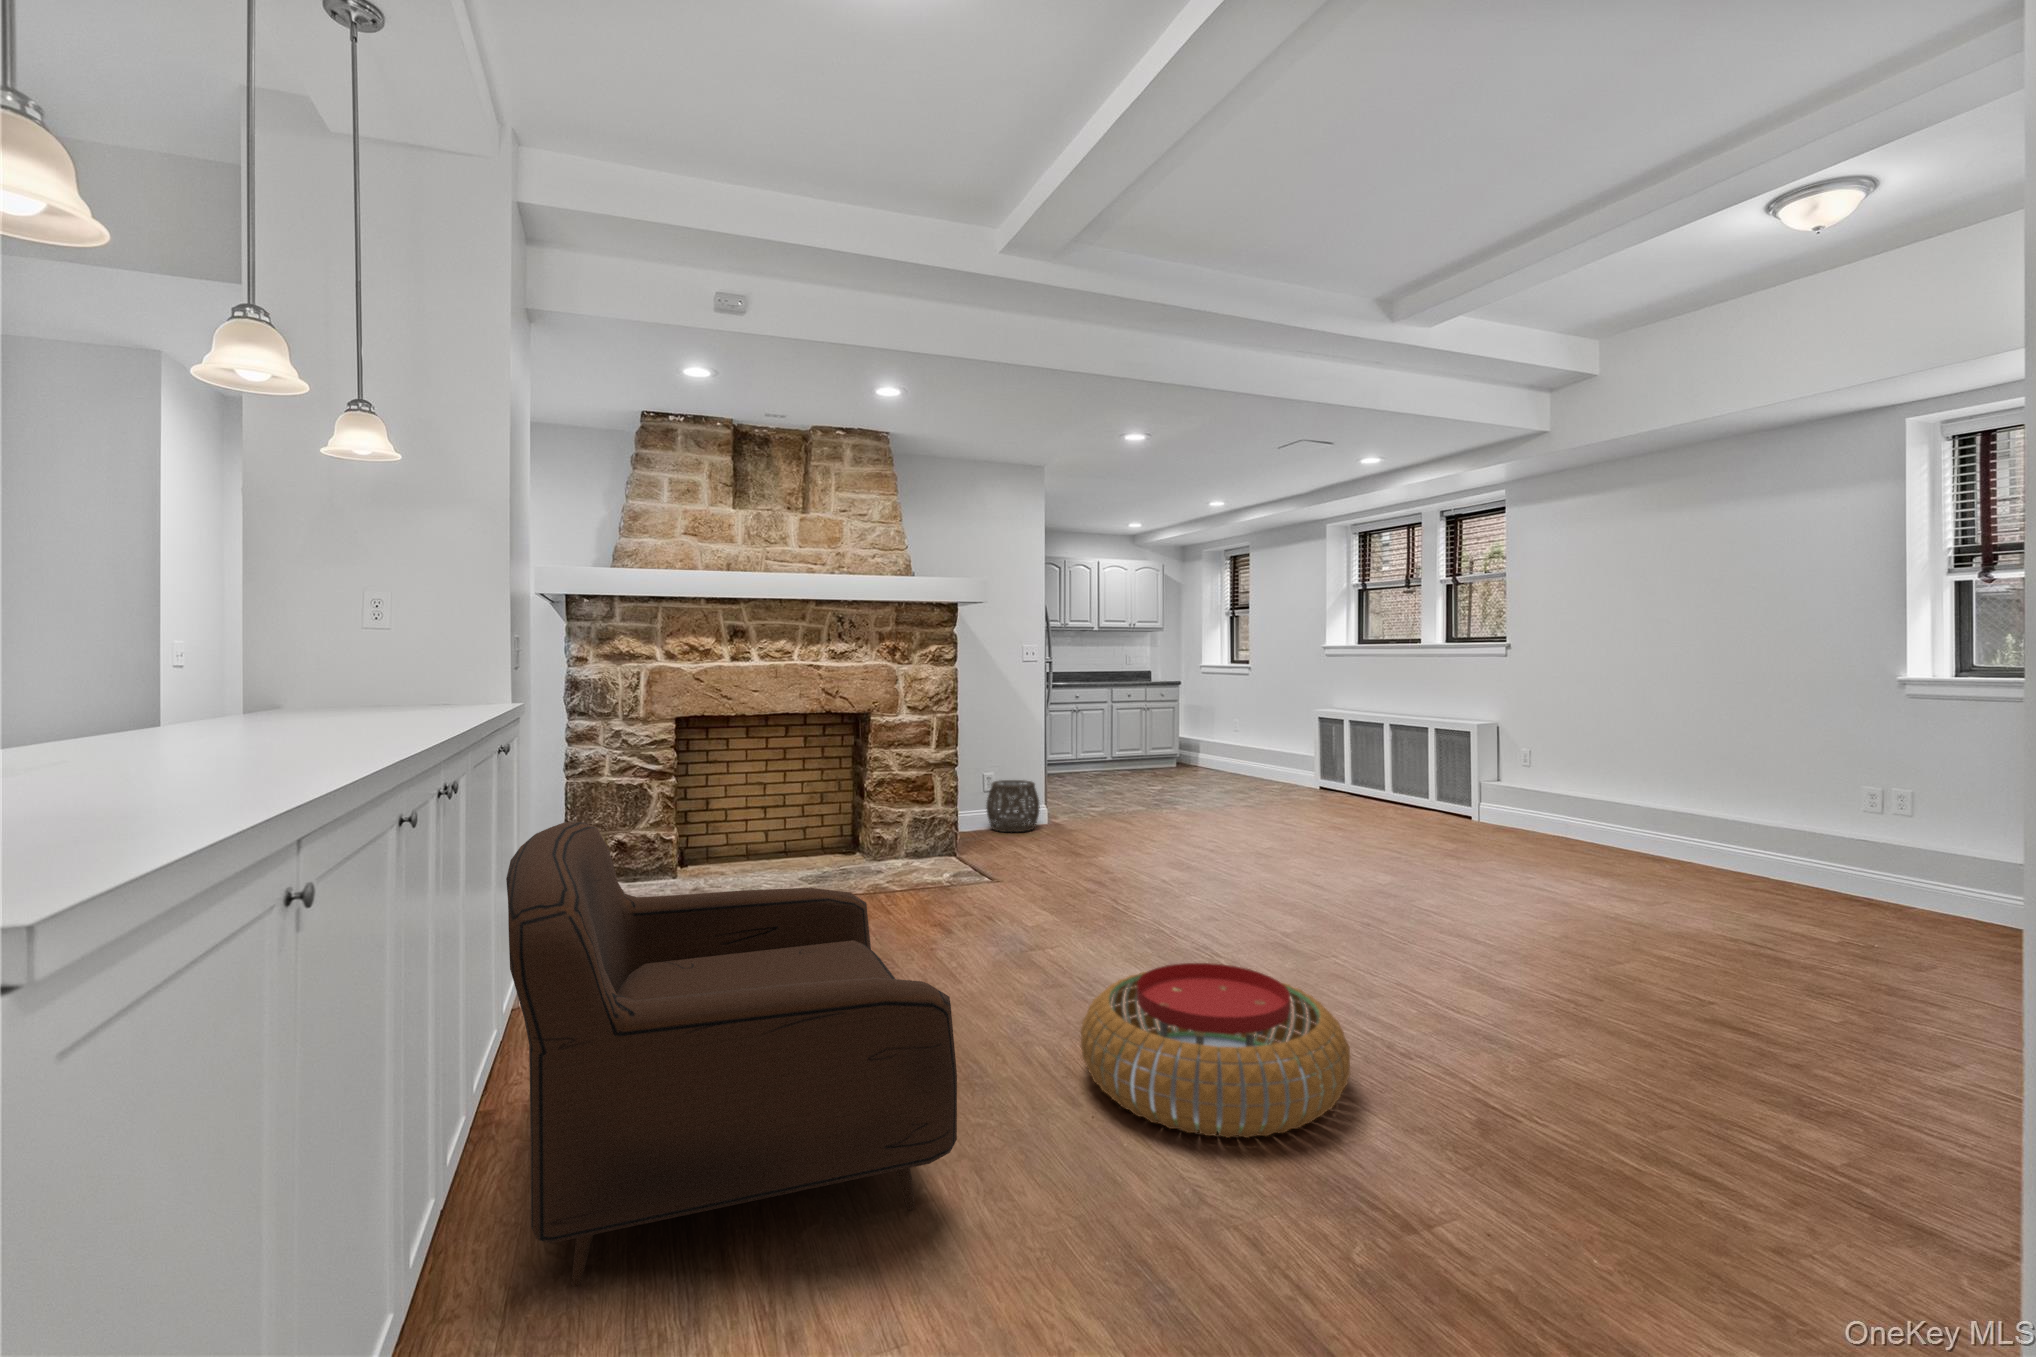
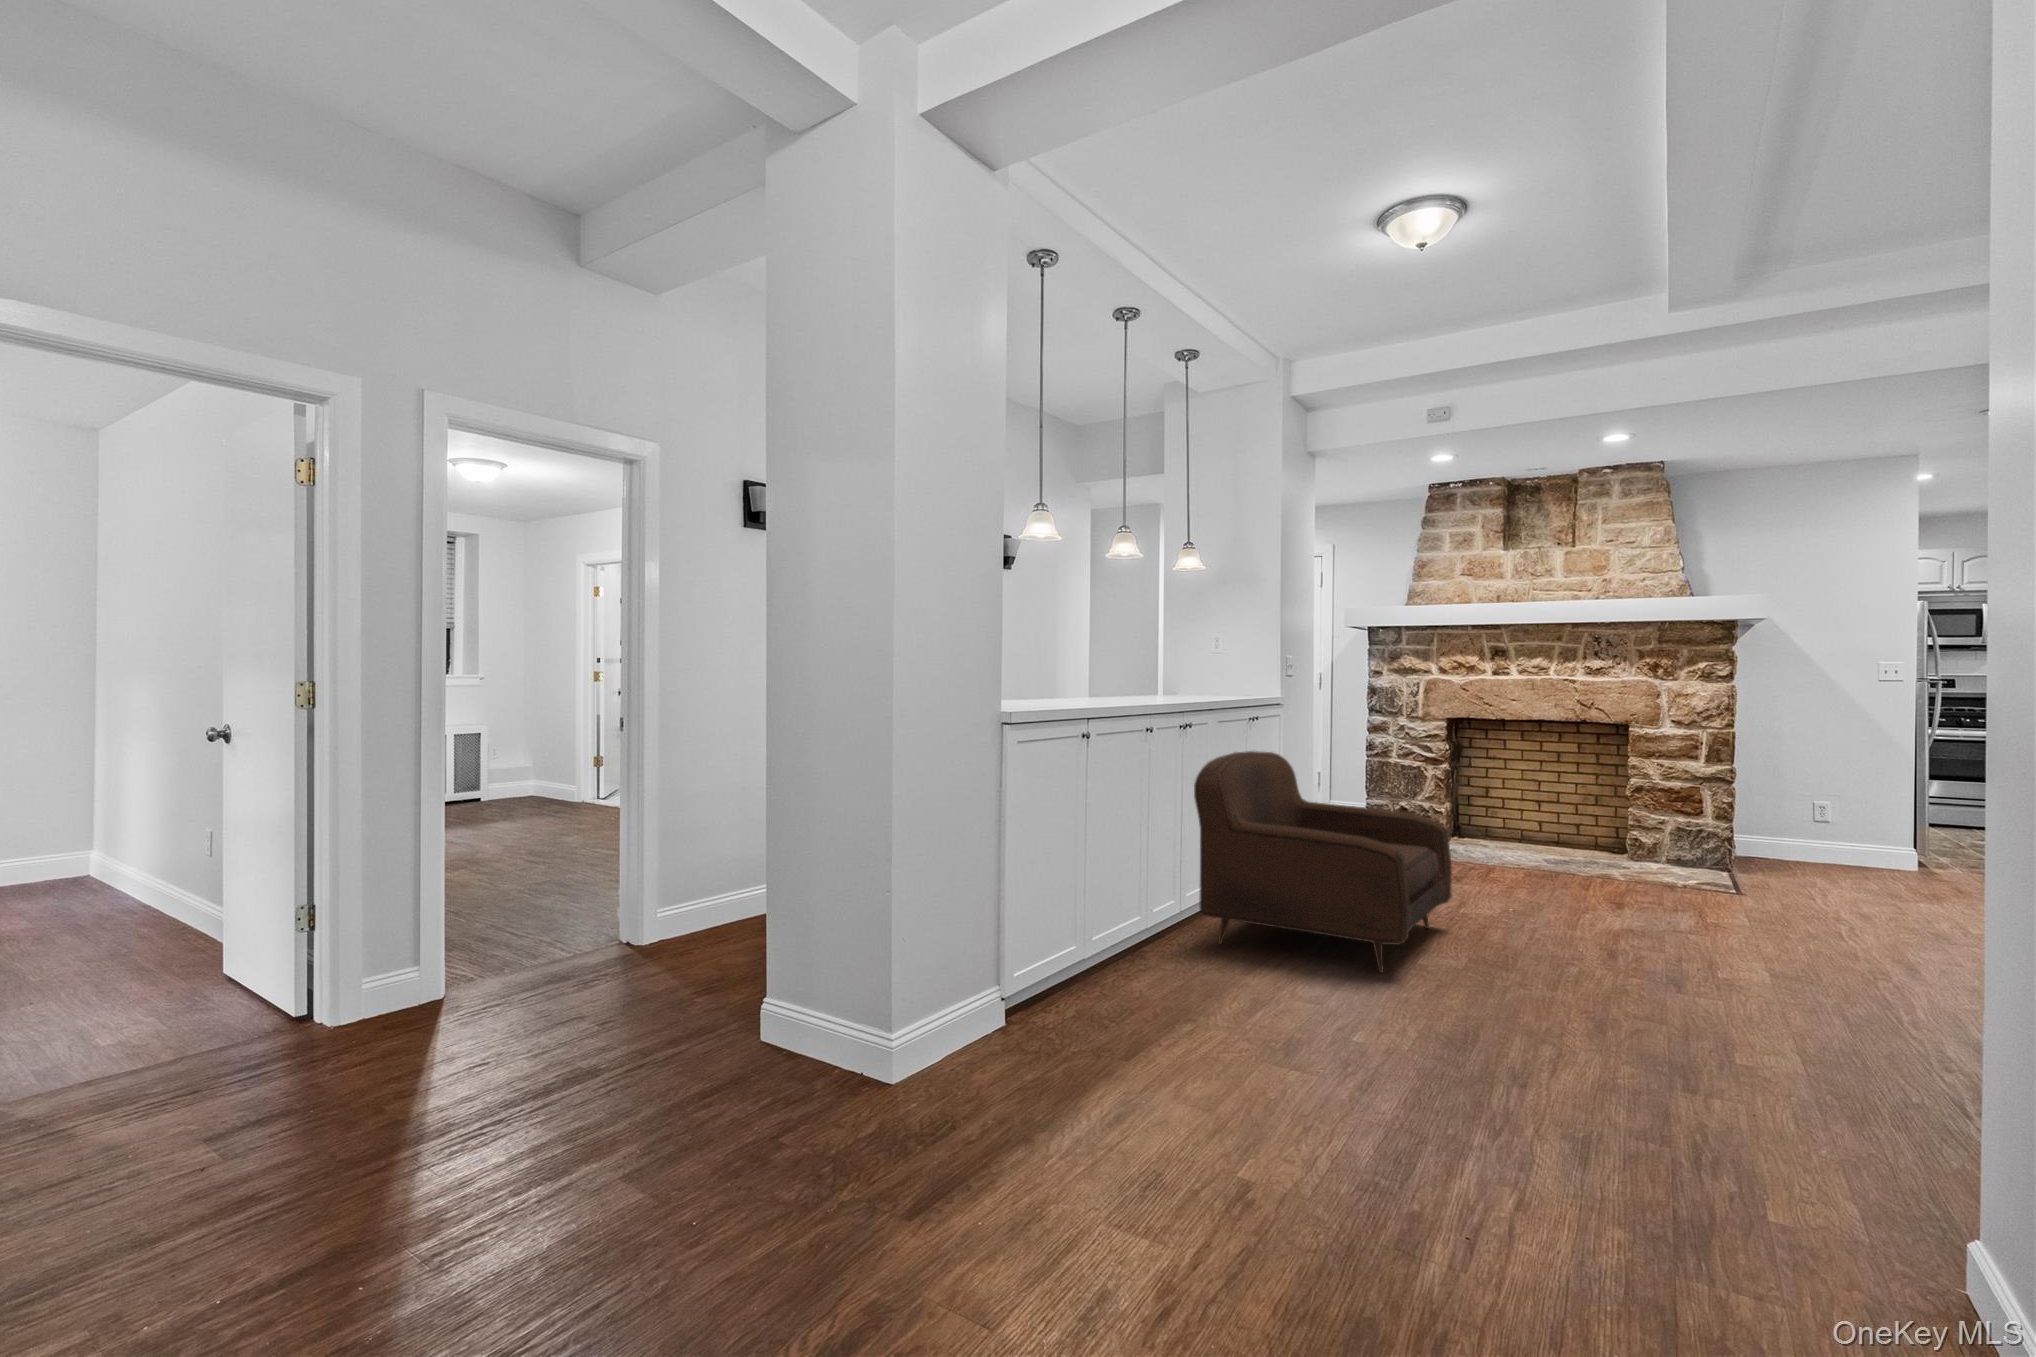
woven basket: present [986,780,1040,832] -> none [1813,811,1893,870]
pouf: present [1081,963,1350,1138] -> none [1562,913,1821,1035]

